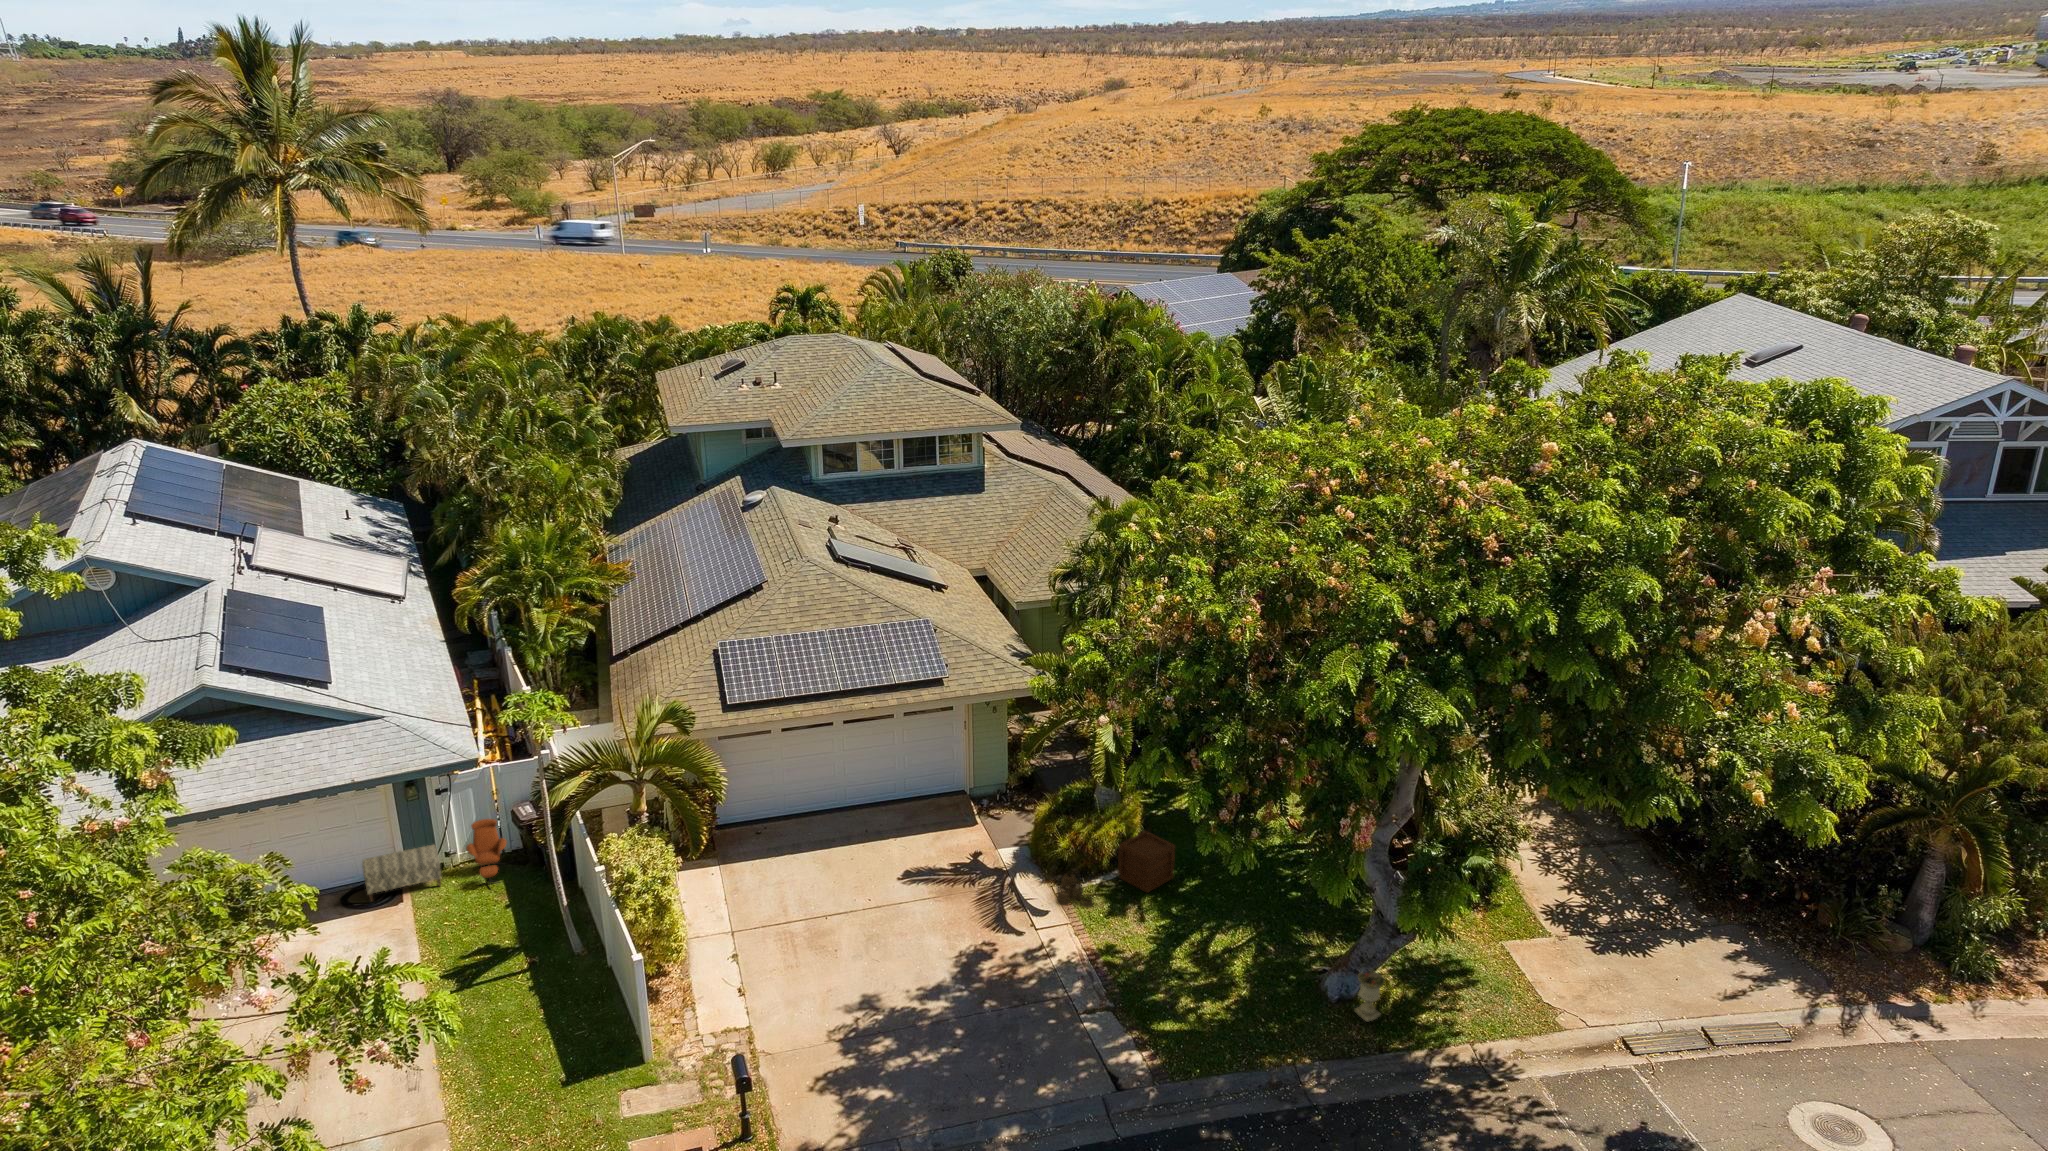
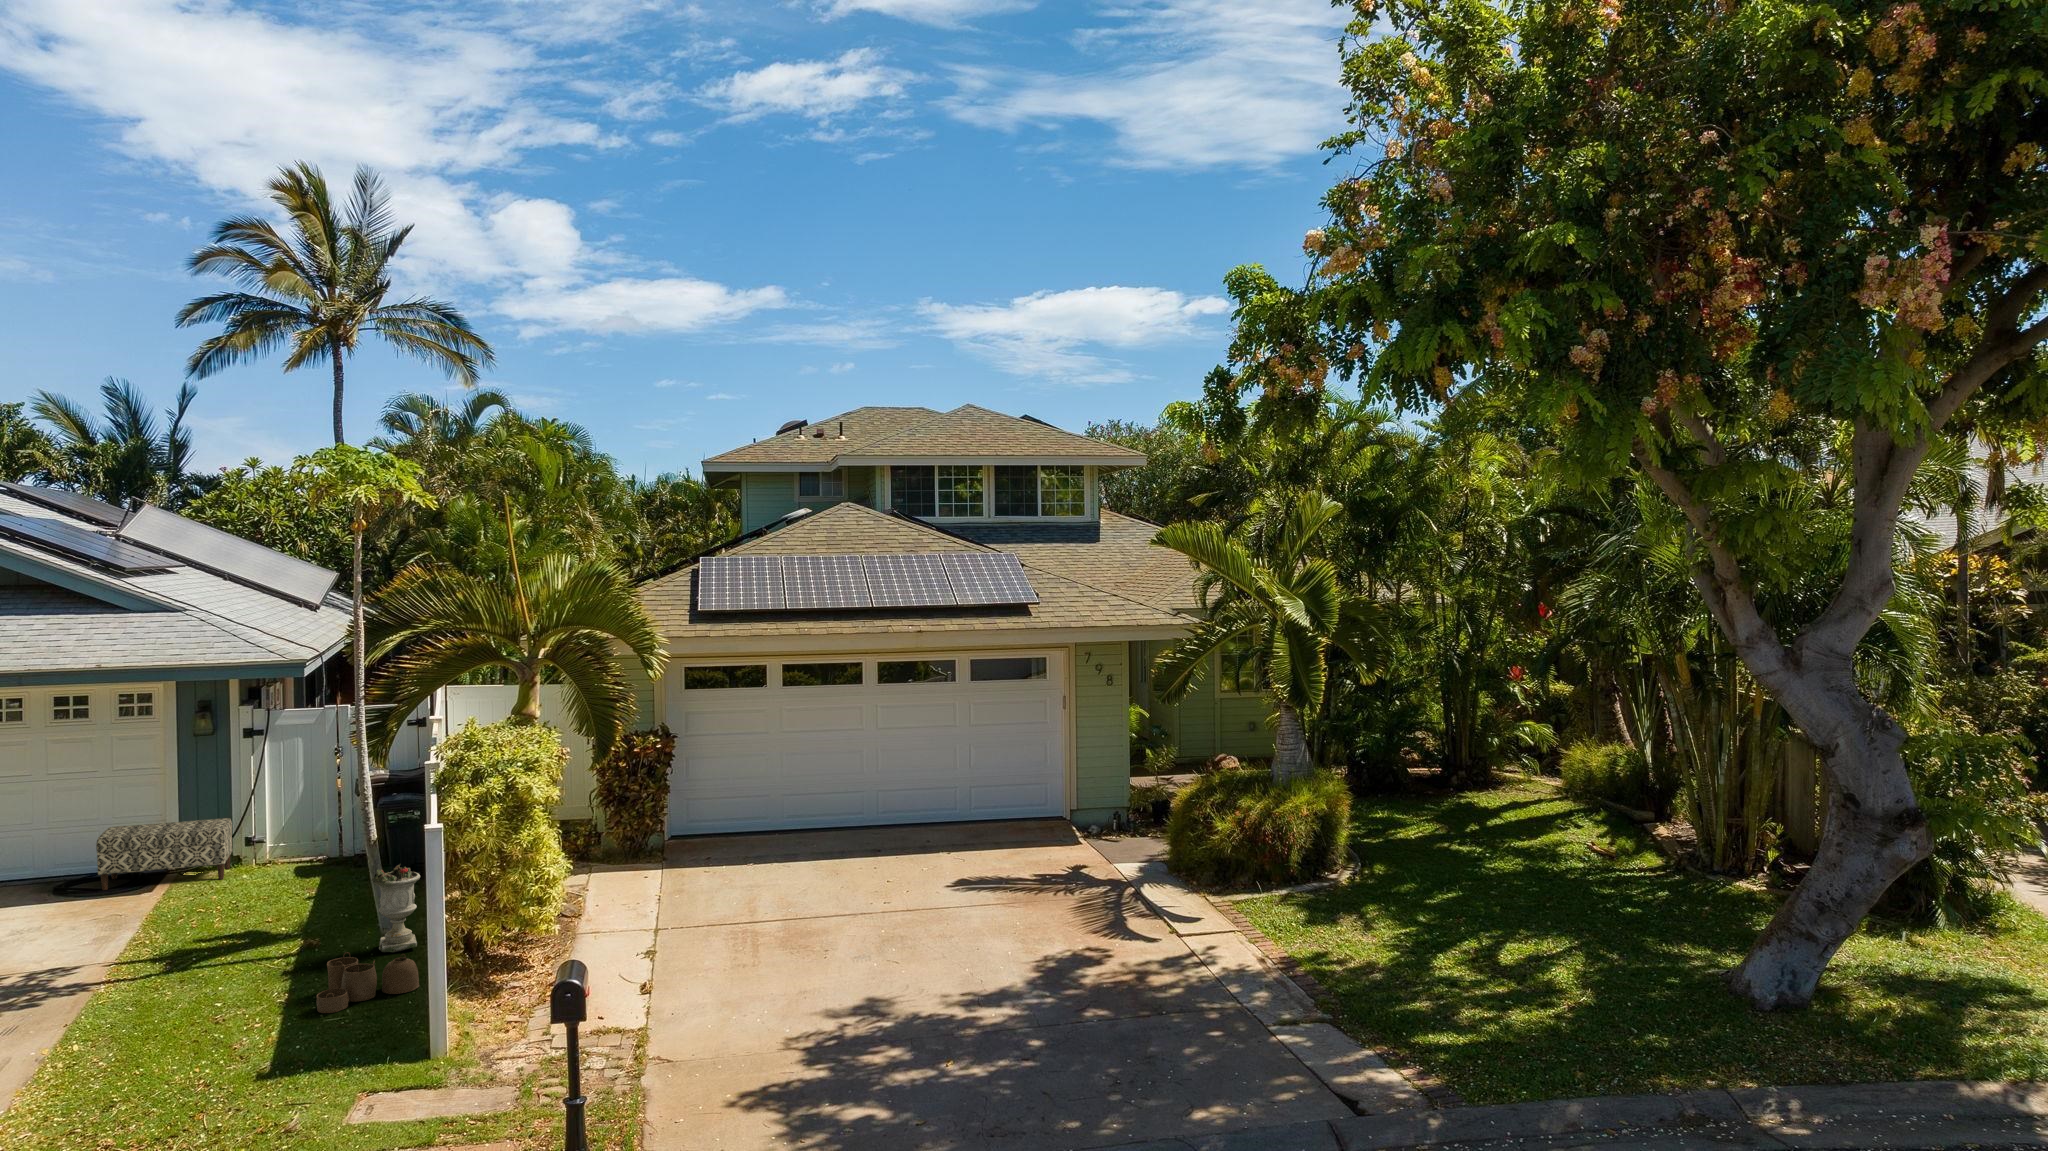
lounge chair: present [466,819,506,884] -> none [276,789,343,884]
wooden crate: present [1118,831,1175,893] -> none [1315,817,1413,907]
woven basket: present [1056,874,1093,907] -> present [316,952,419,1013]
planter: present [1354,971,1385,1022] -> present [372,865,420,952]

